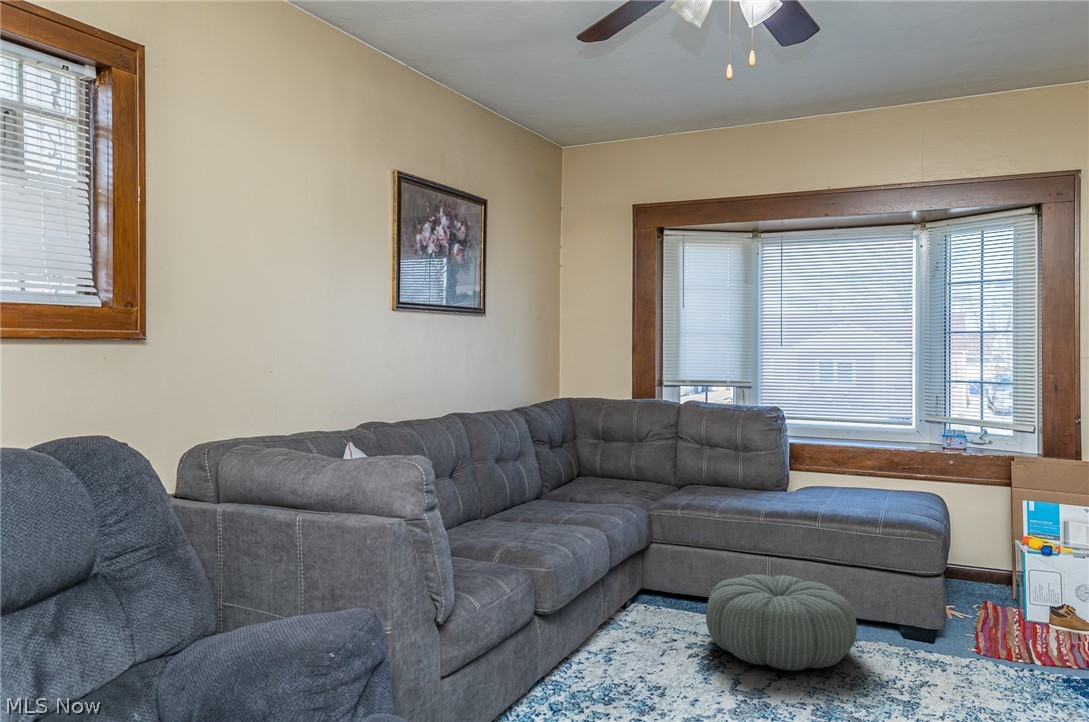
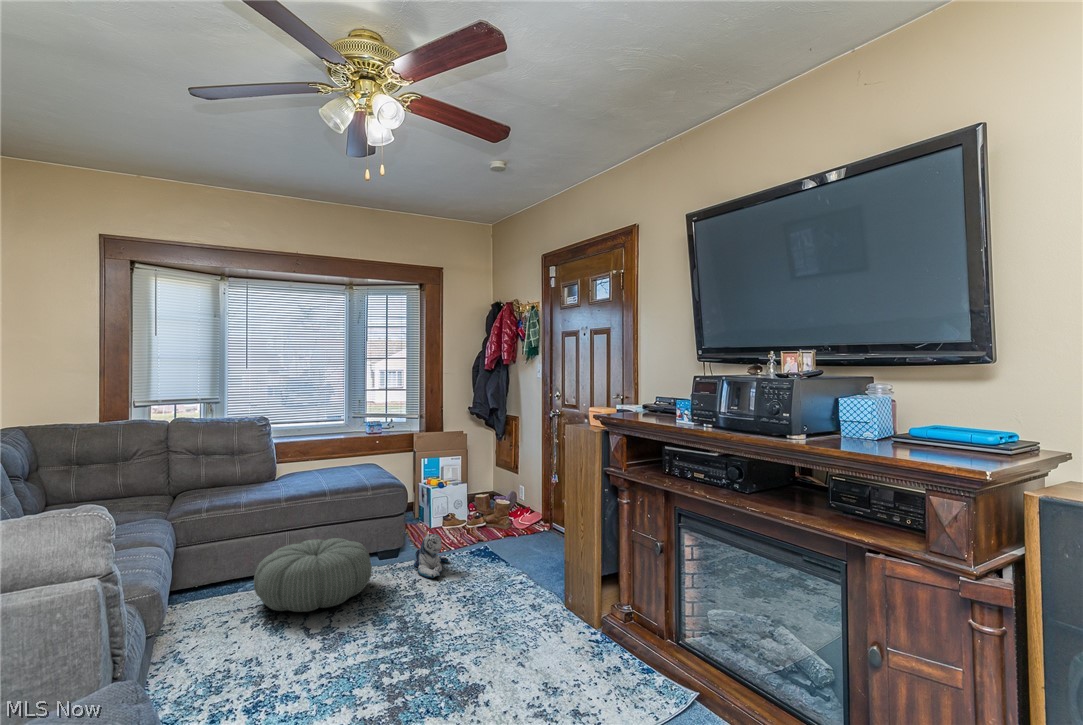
plush toy: none [938,618,1006,693] -> present [413,534,449,578]

